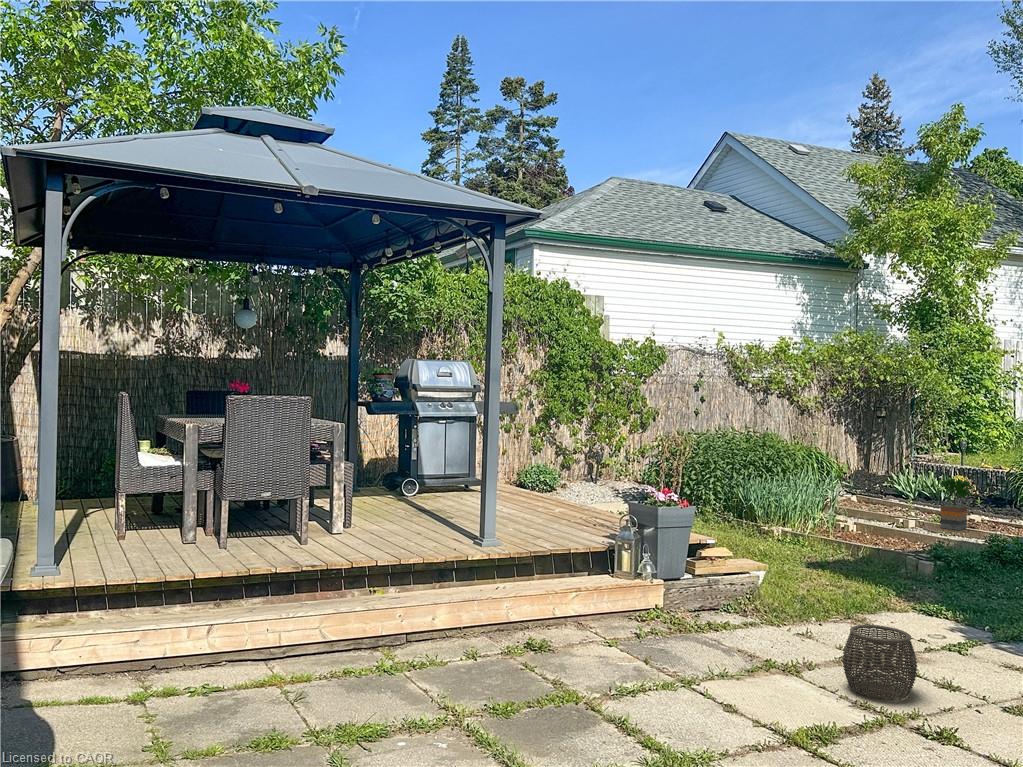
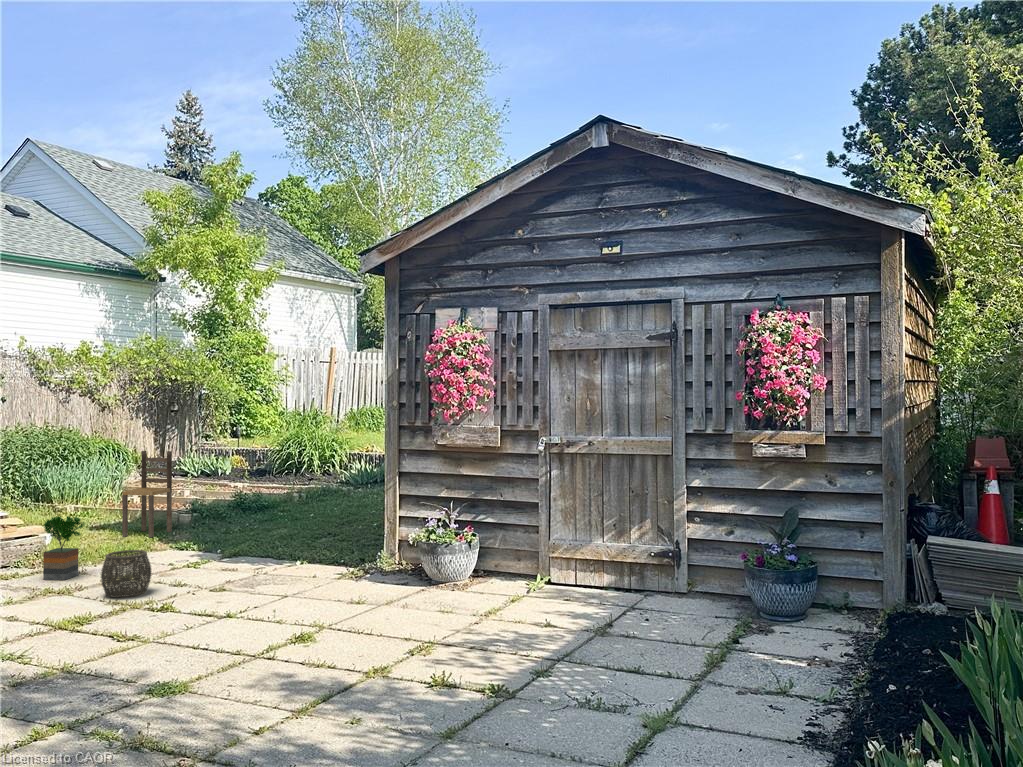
chair: none [844,472,910,589] -> present [122,451,172,537]
potted tree: present [940,478,974,530] -> present [43,516,85,580]

